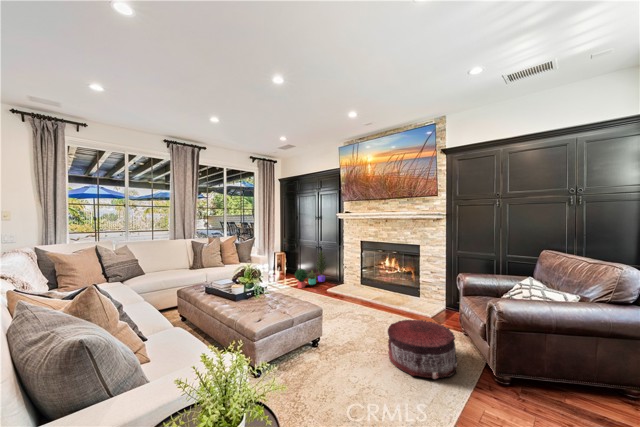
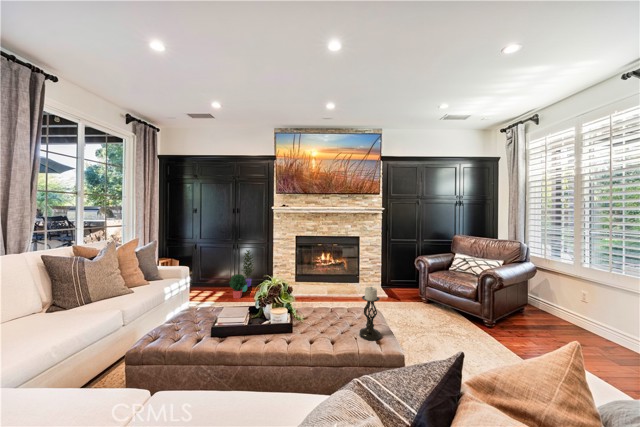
candle holder: none [256,276,273,318] -> present [359,287,380,341]
pouf: present [388,320,457,379] -> none [417,299,475,345]

